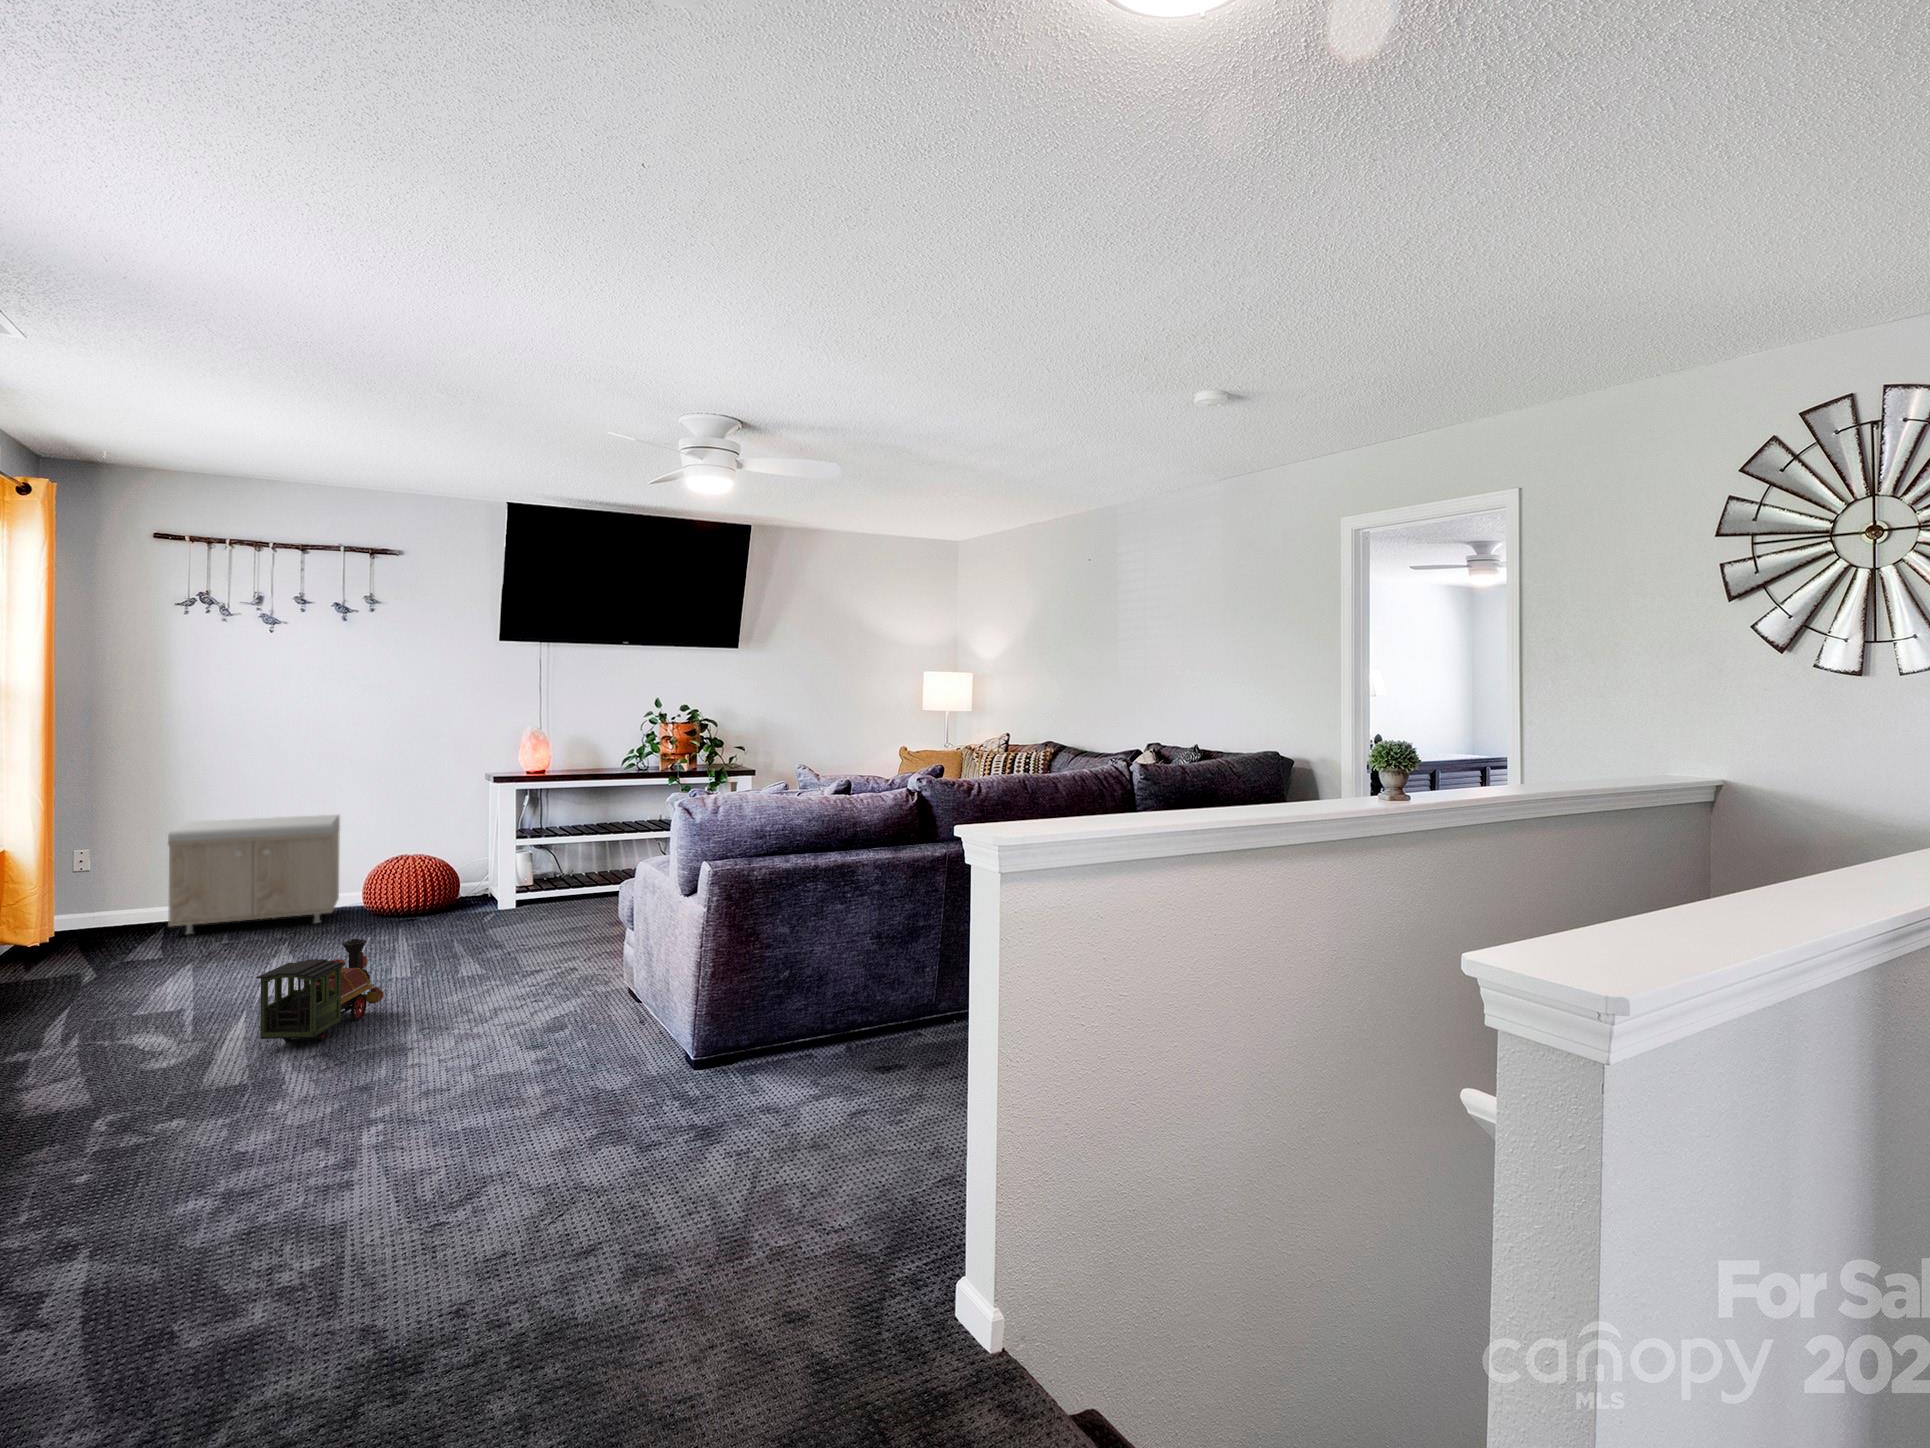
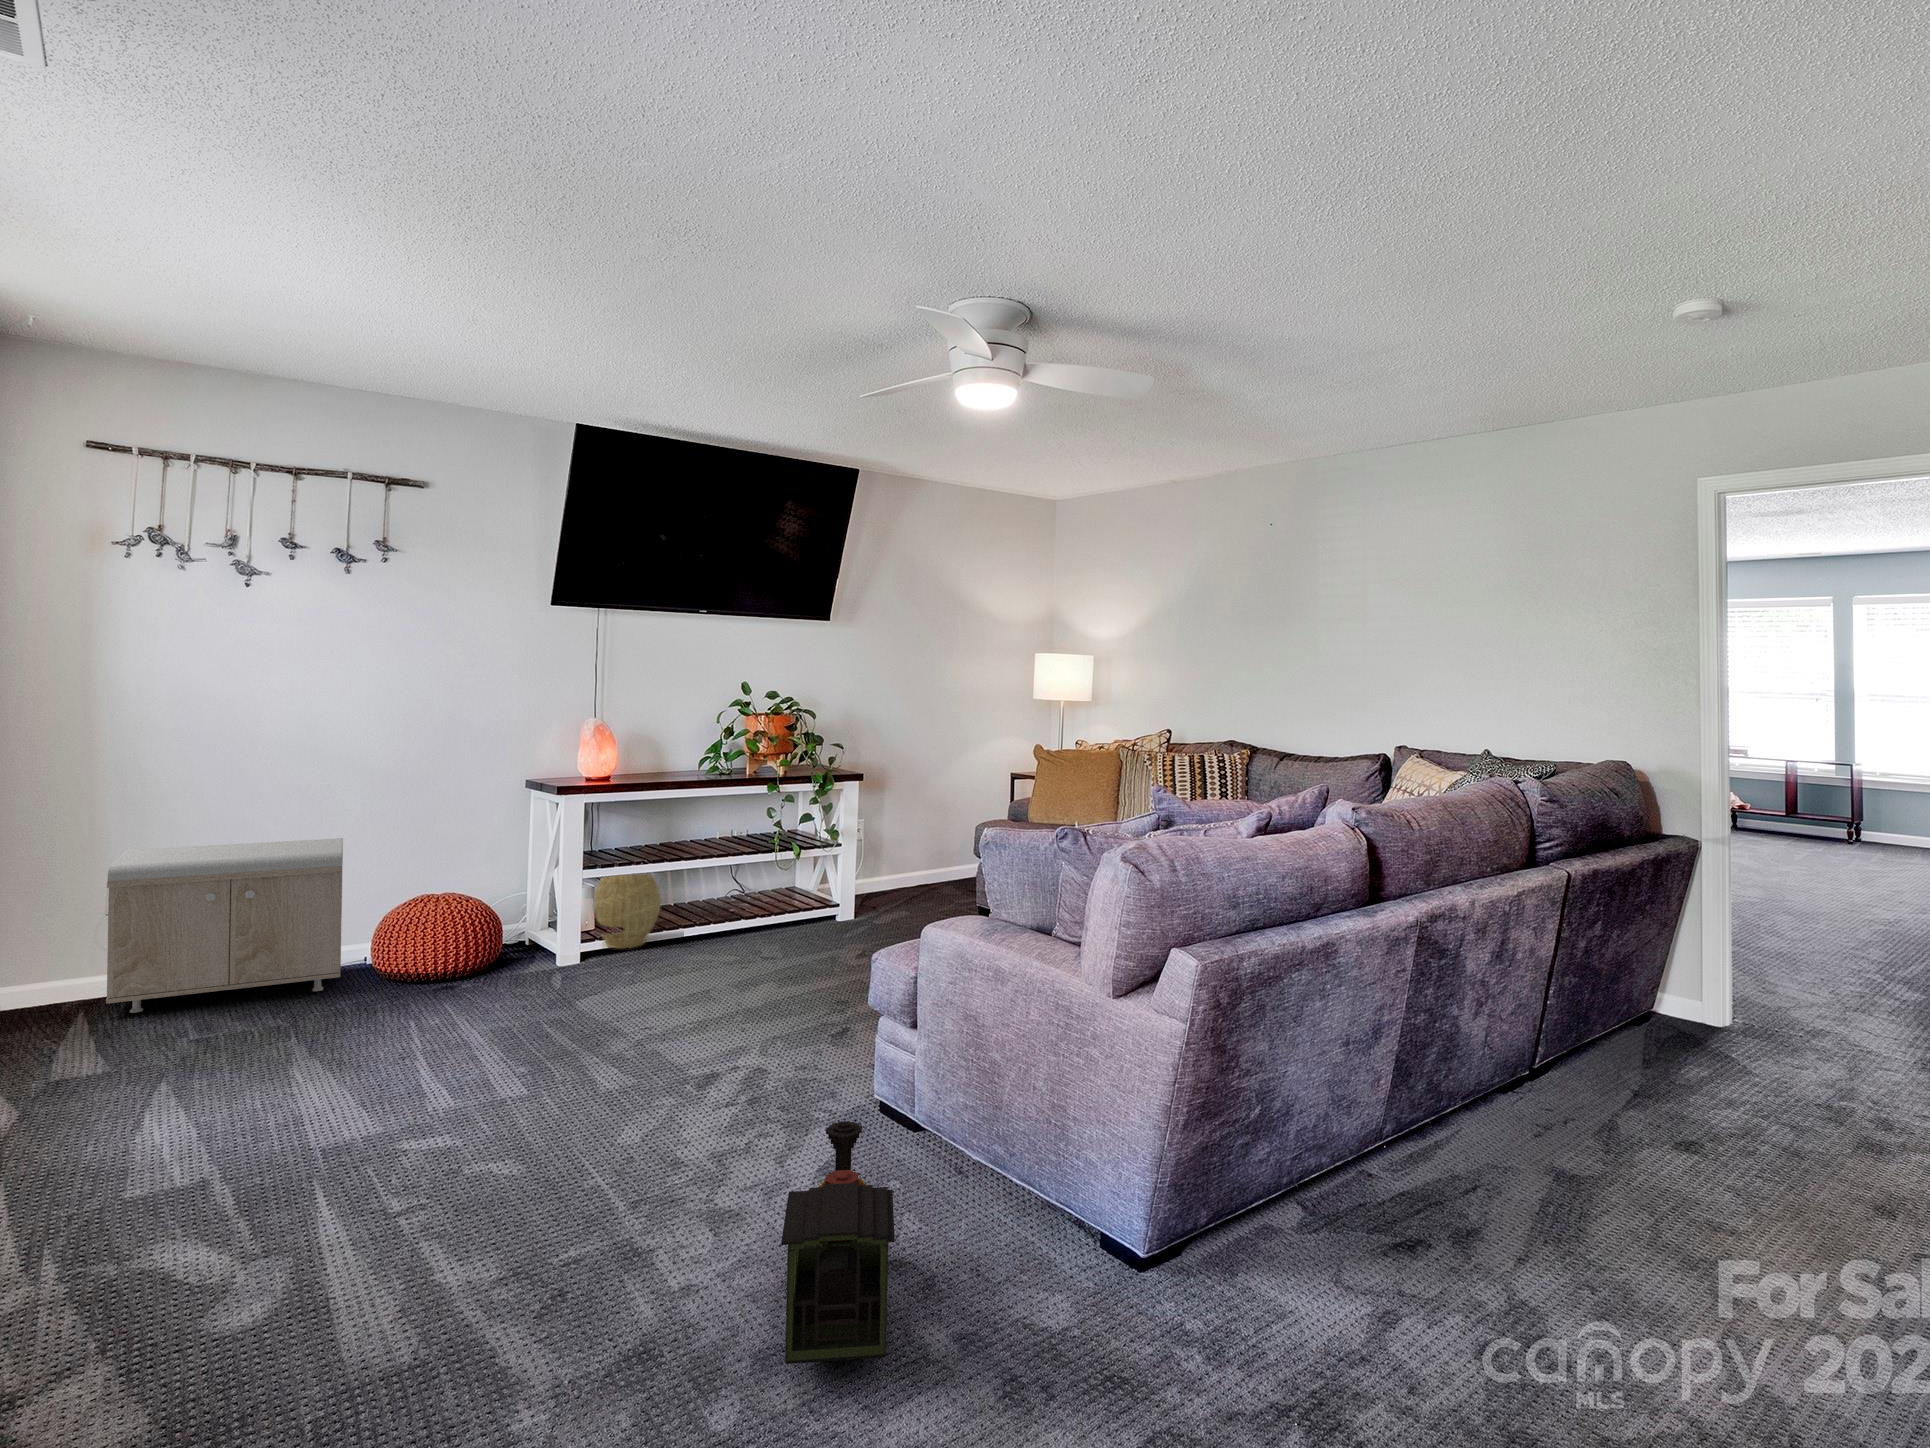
woven basket: none [528,836,582,899] -> present [594,874,661,948]
toy train: present [257,939,384,1041] -> present [781,1121,895,1364]

